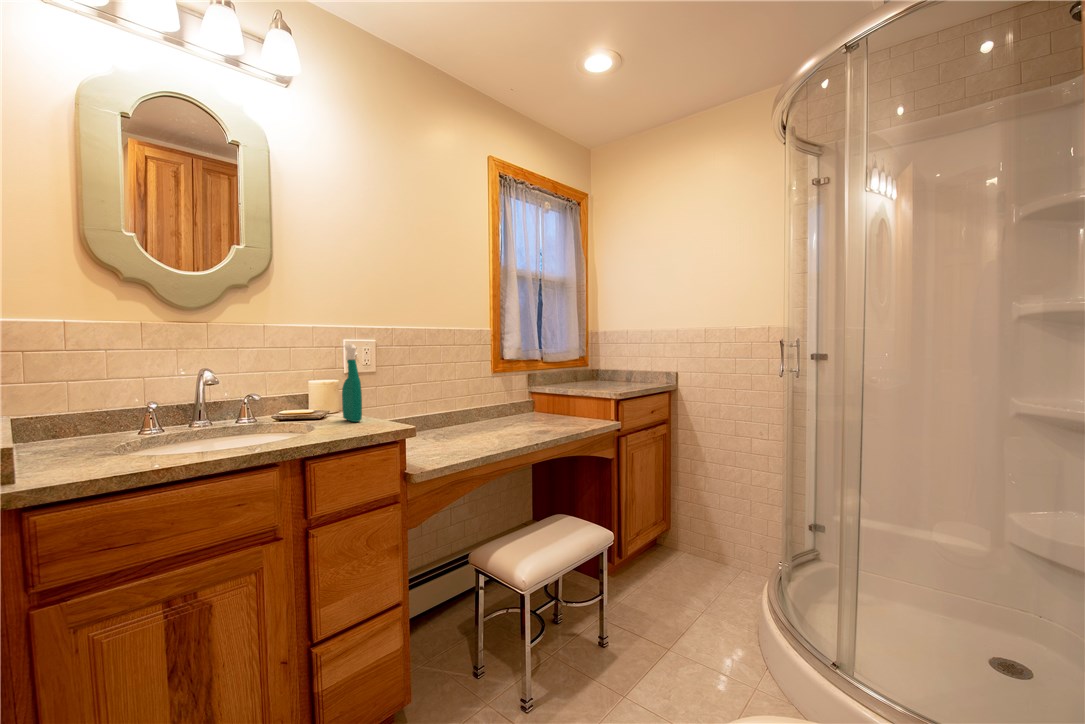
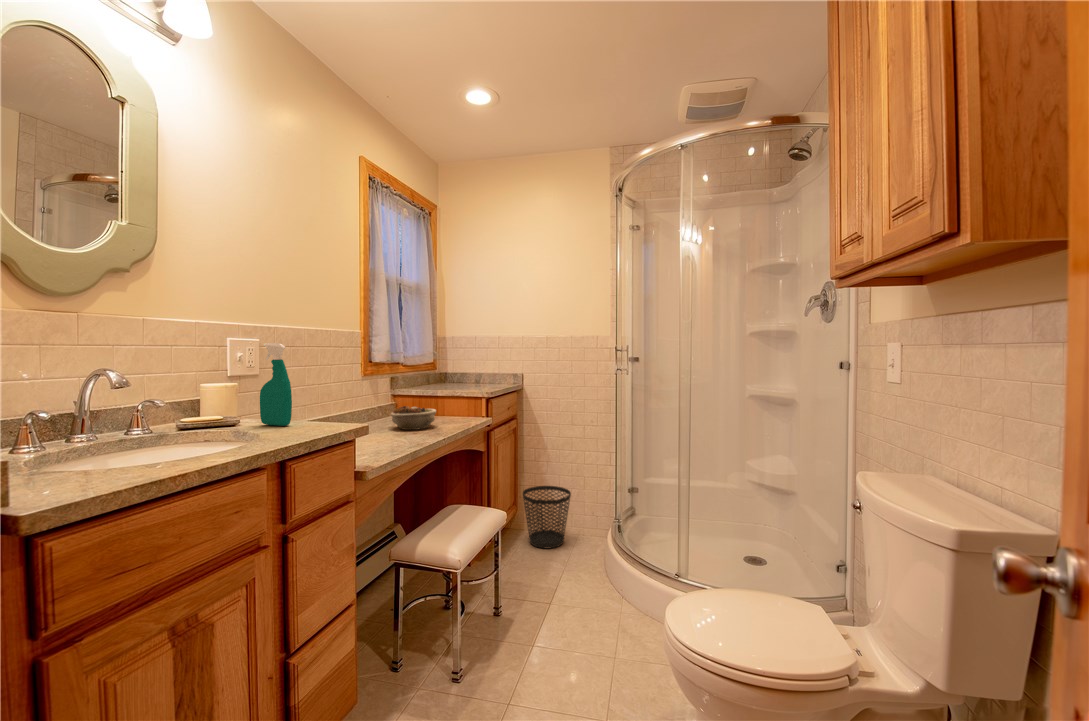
succulent planter: none [502,405,548,431] -> present [391,406,436,430]
wastebasket: none [670,505,732,584] -> present [523,486,571,548]

